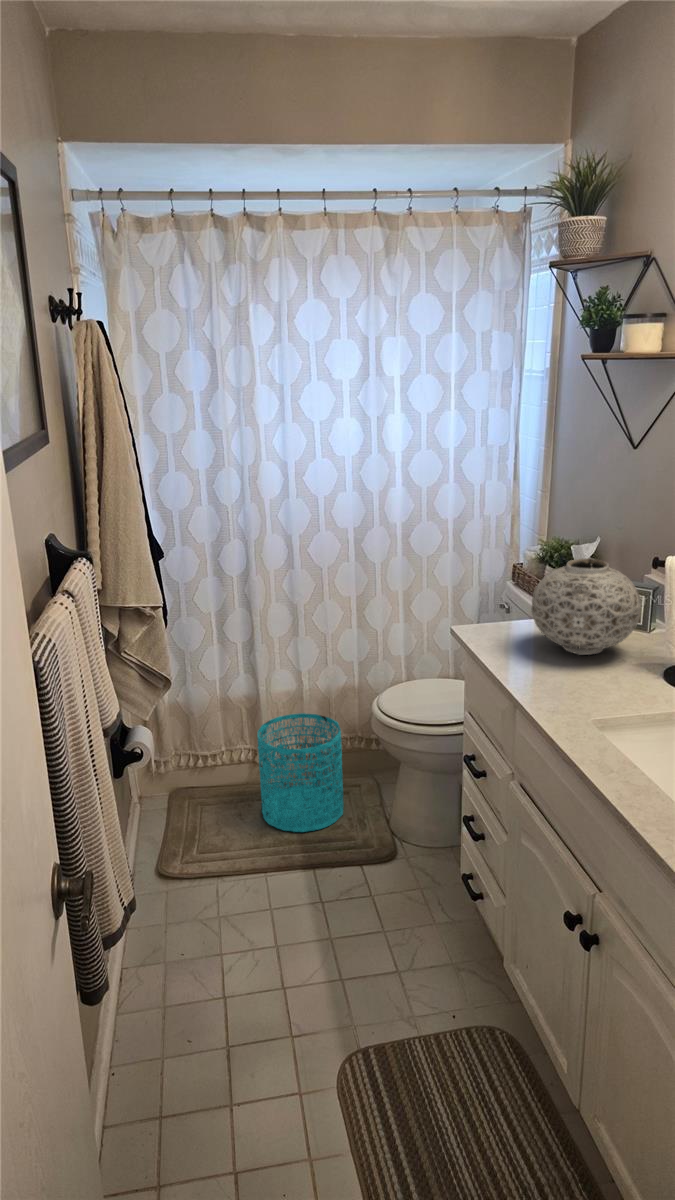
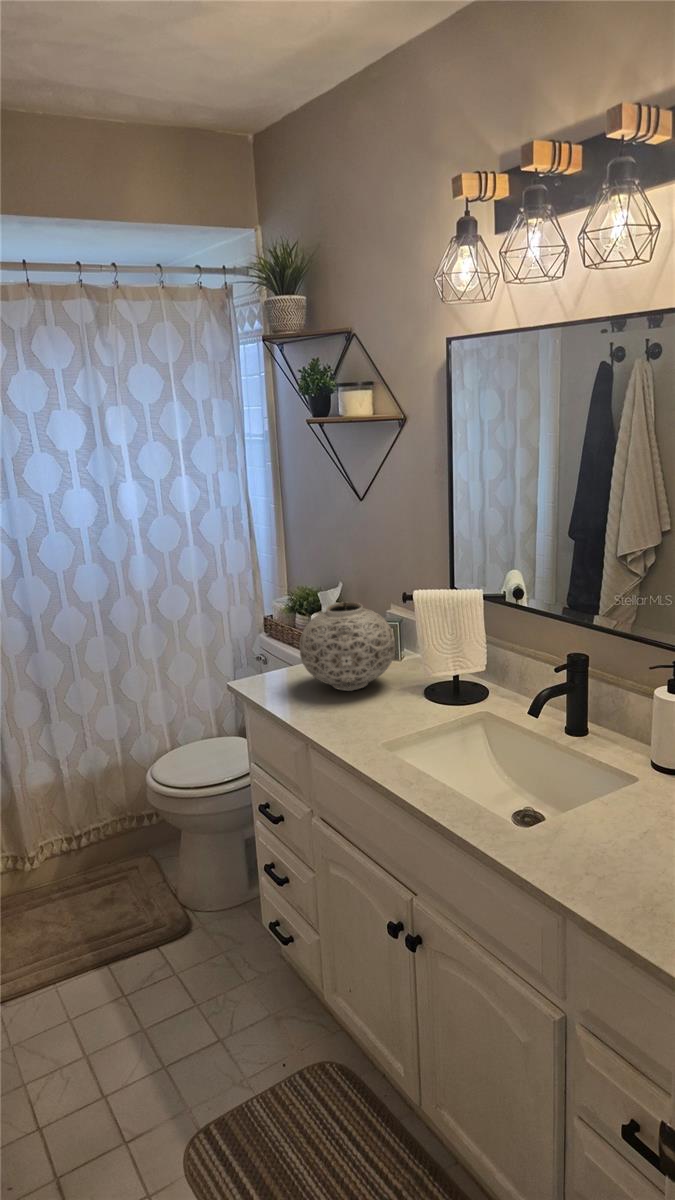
wastebasket: present [257,713,343,832] -> none [21,802,125,933]

